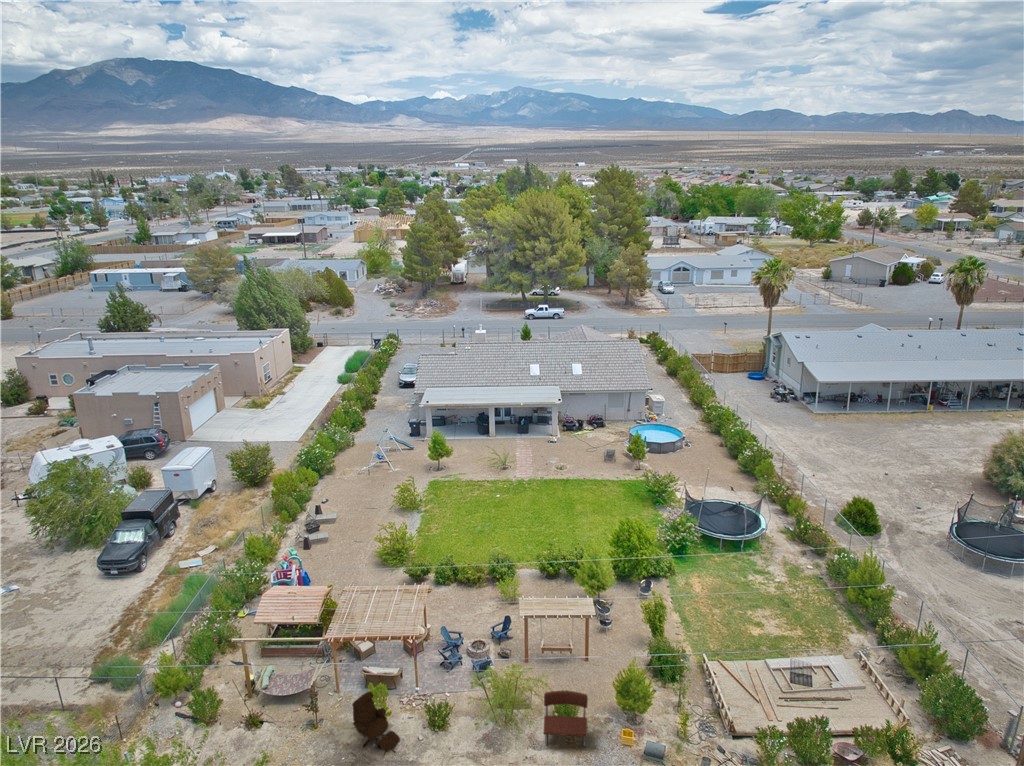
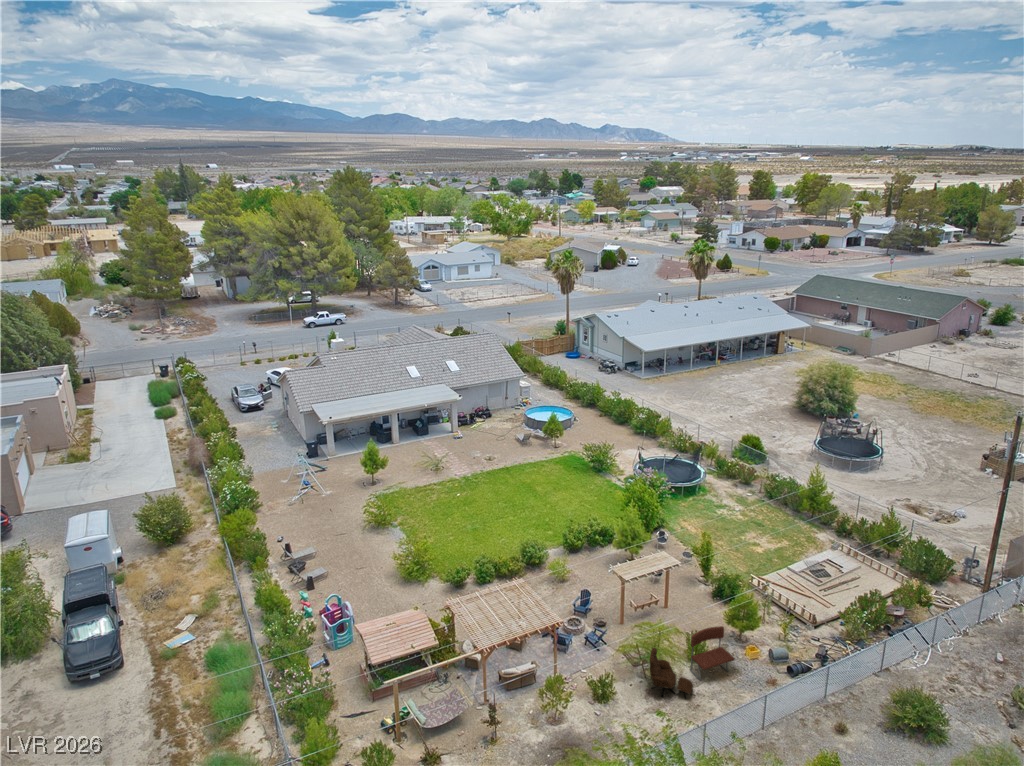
lounge chair: present [352,692,400,755] -> present [649,648,693,699]

